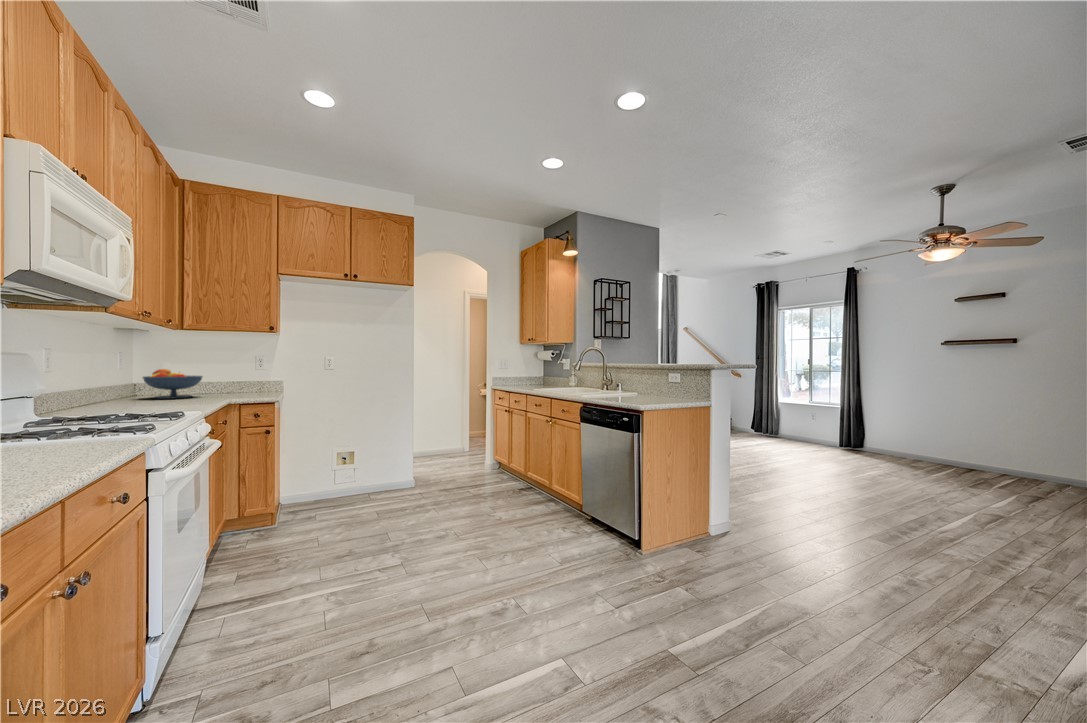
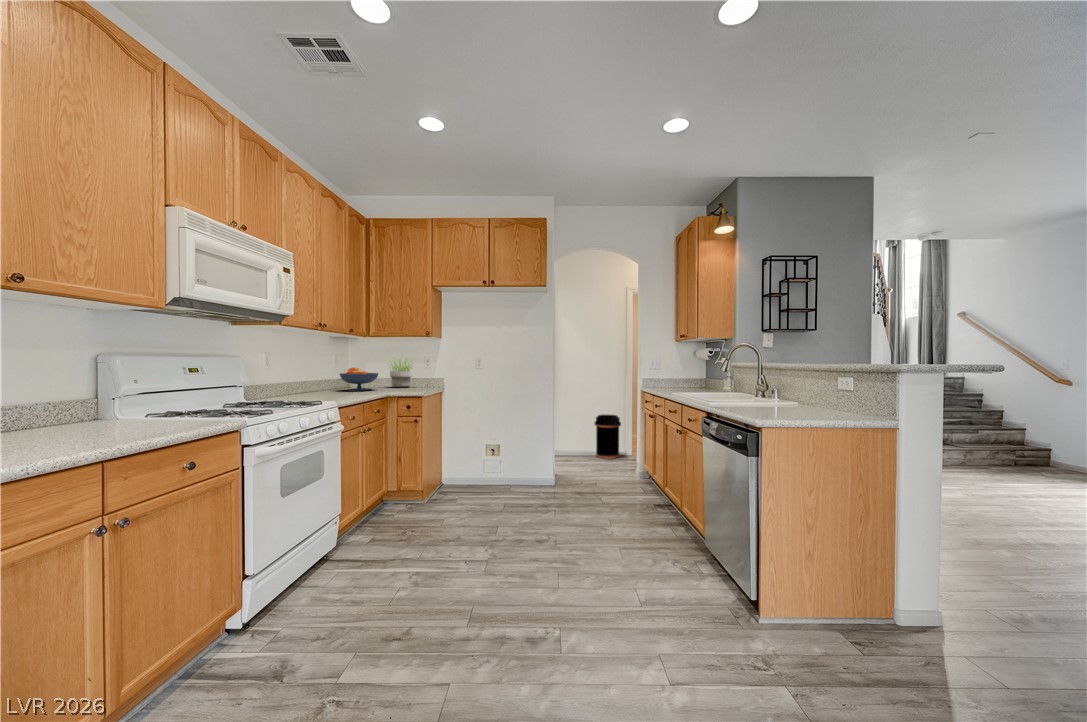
potted plant: none [195,355,249,393] -> present [390,358,413,387]
trash can: none [435,413,461,456] -> present [594,415,621,459]

